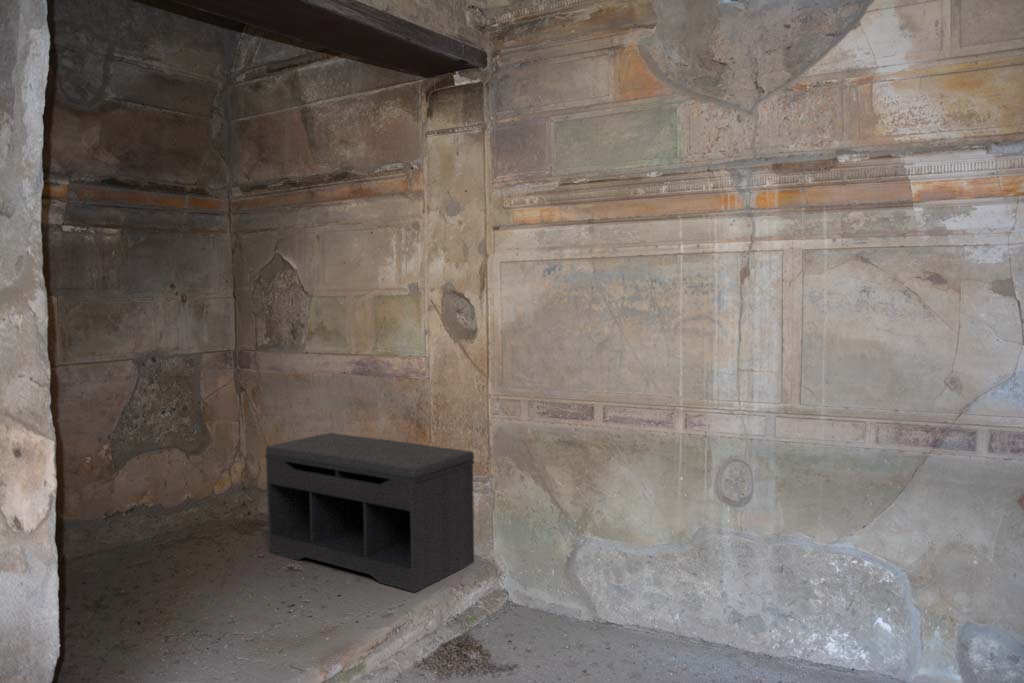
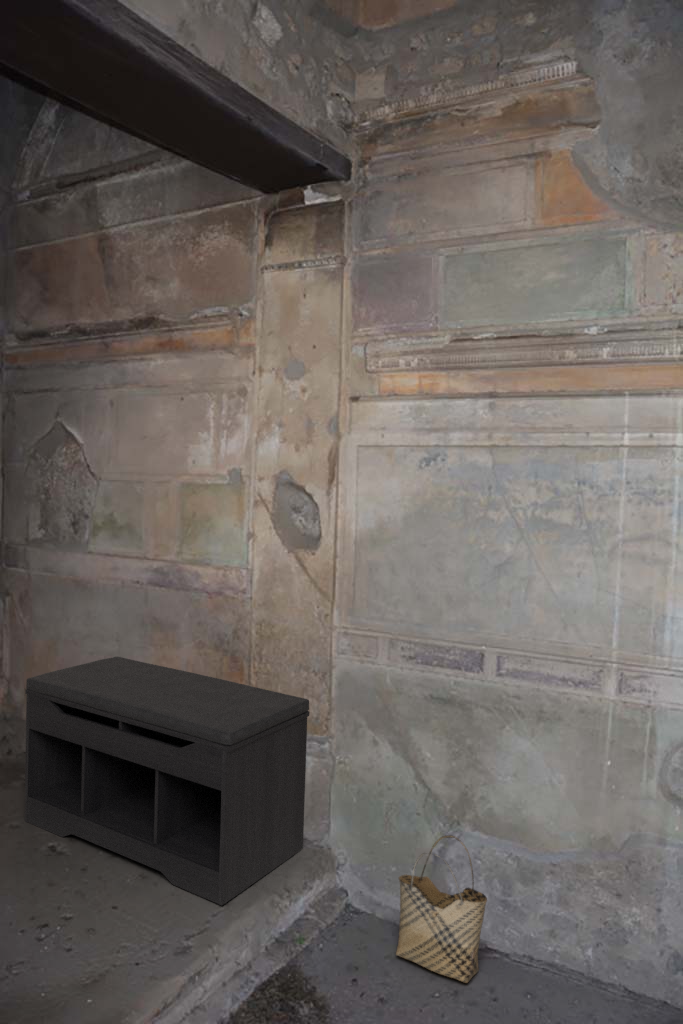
woven basket: none [539,540,601,637] -> present [396,835,487,983]

